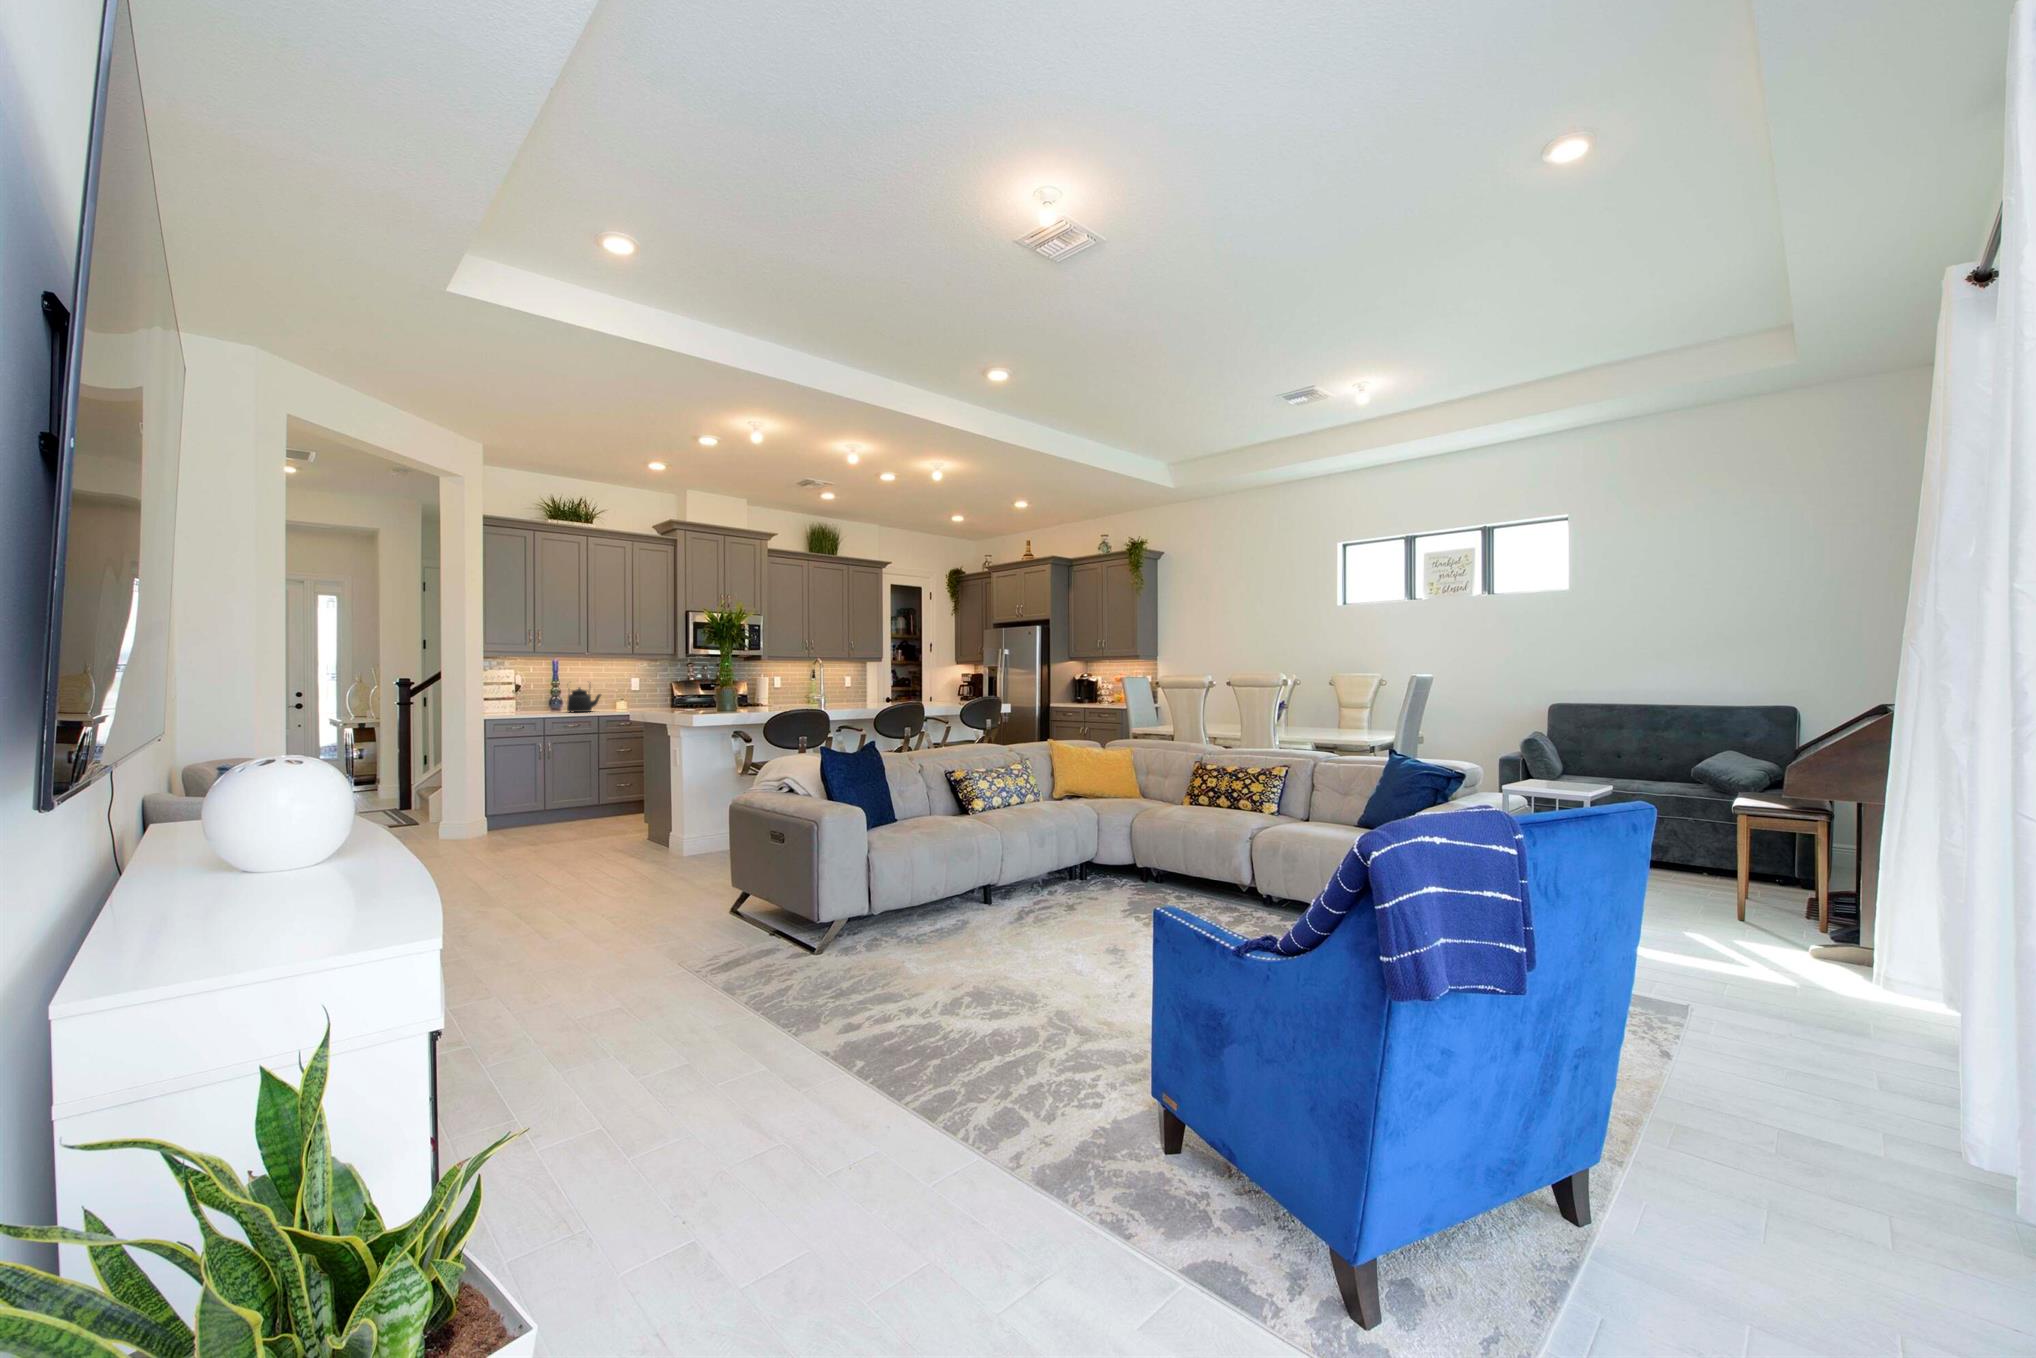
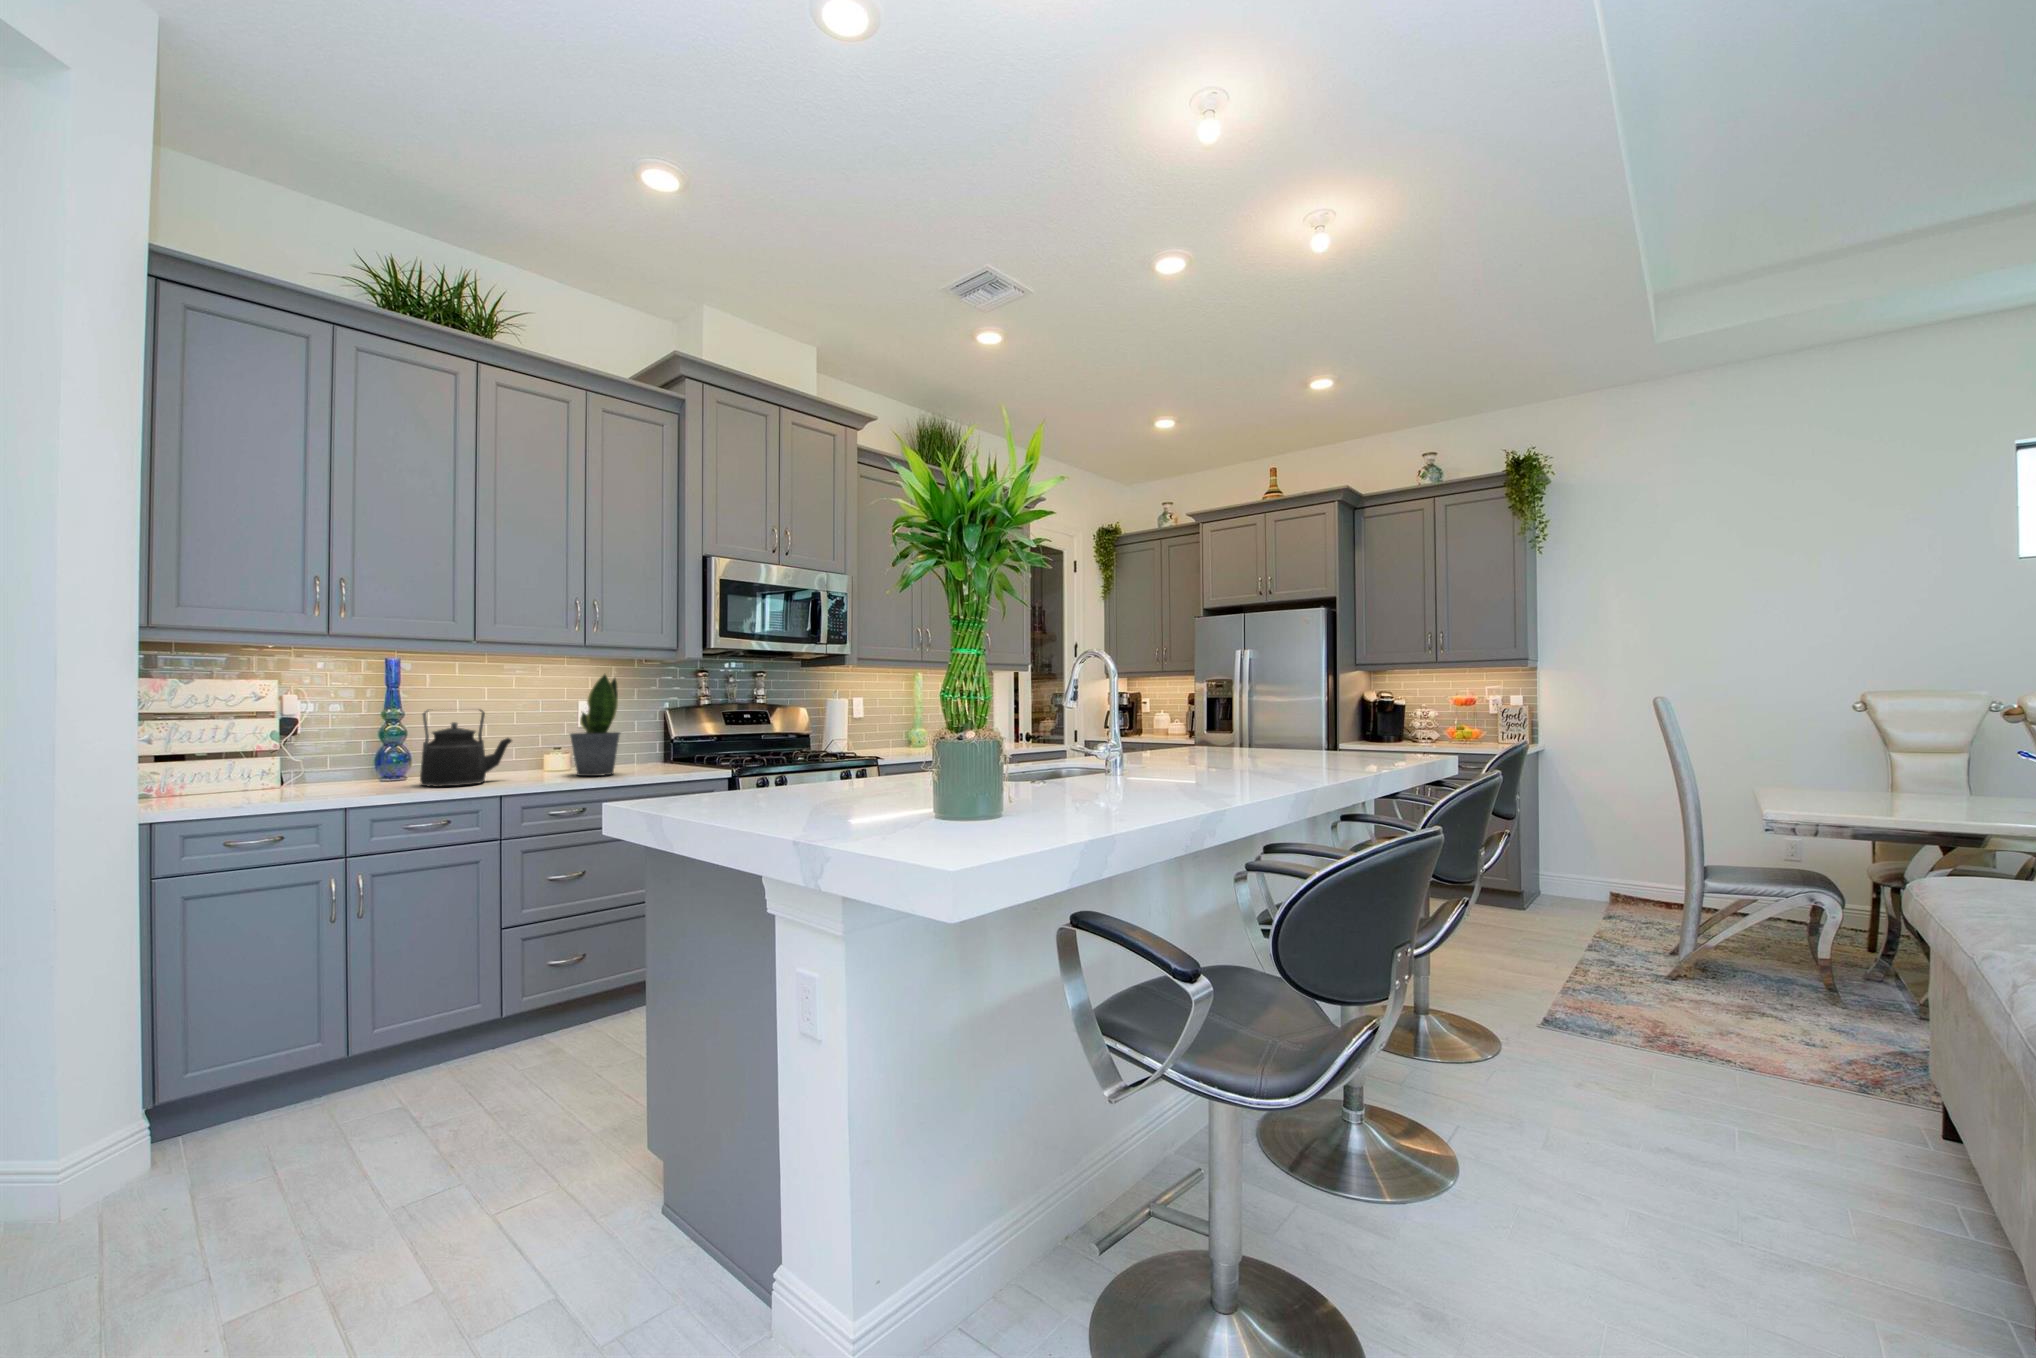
potted plant: none [625,666,647,711] -> present [570,675,620,776]

